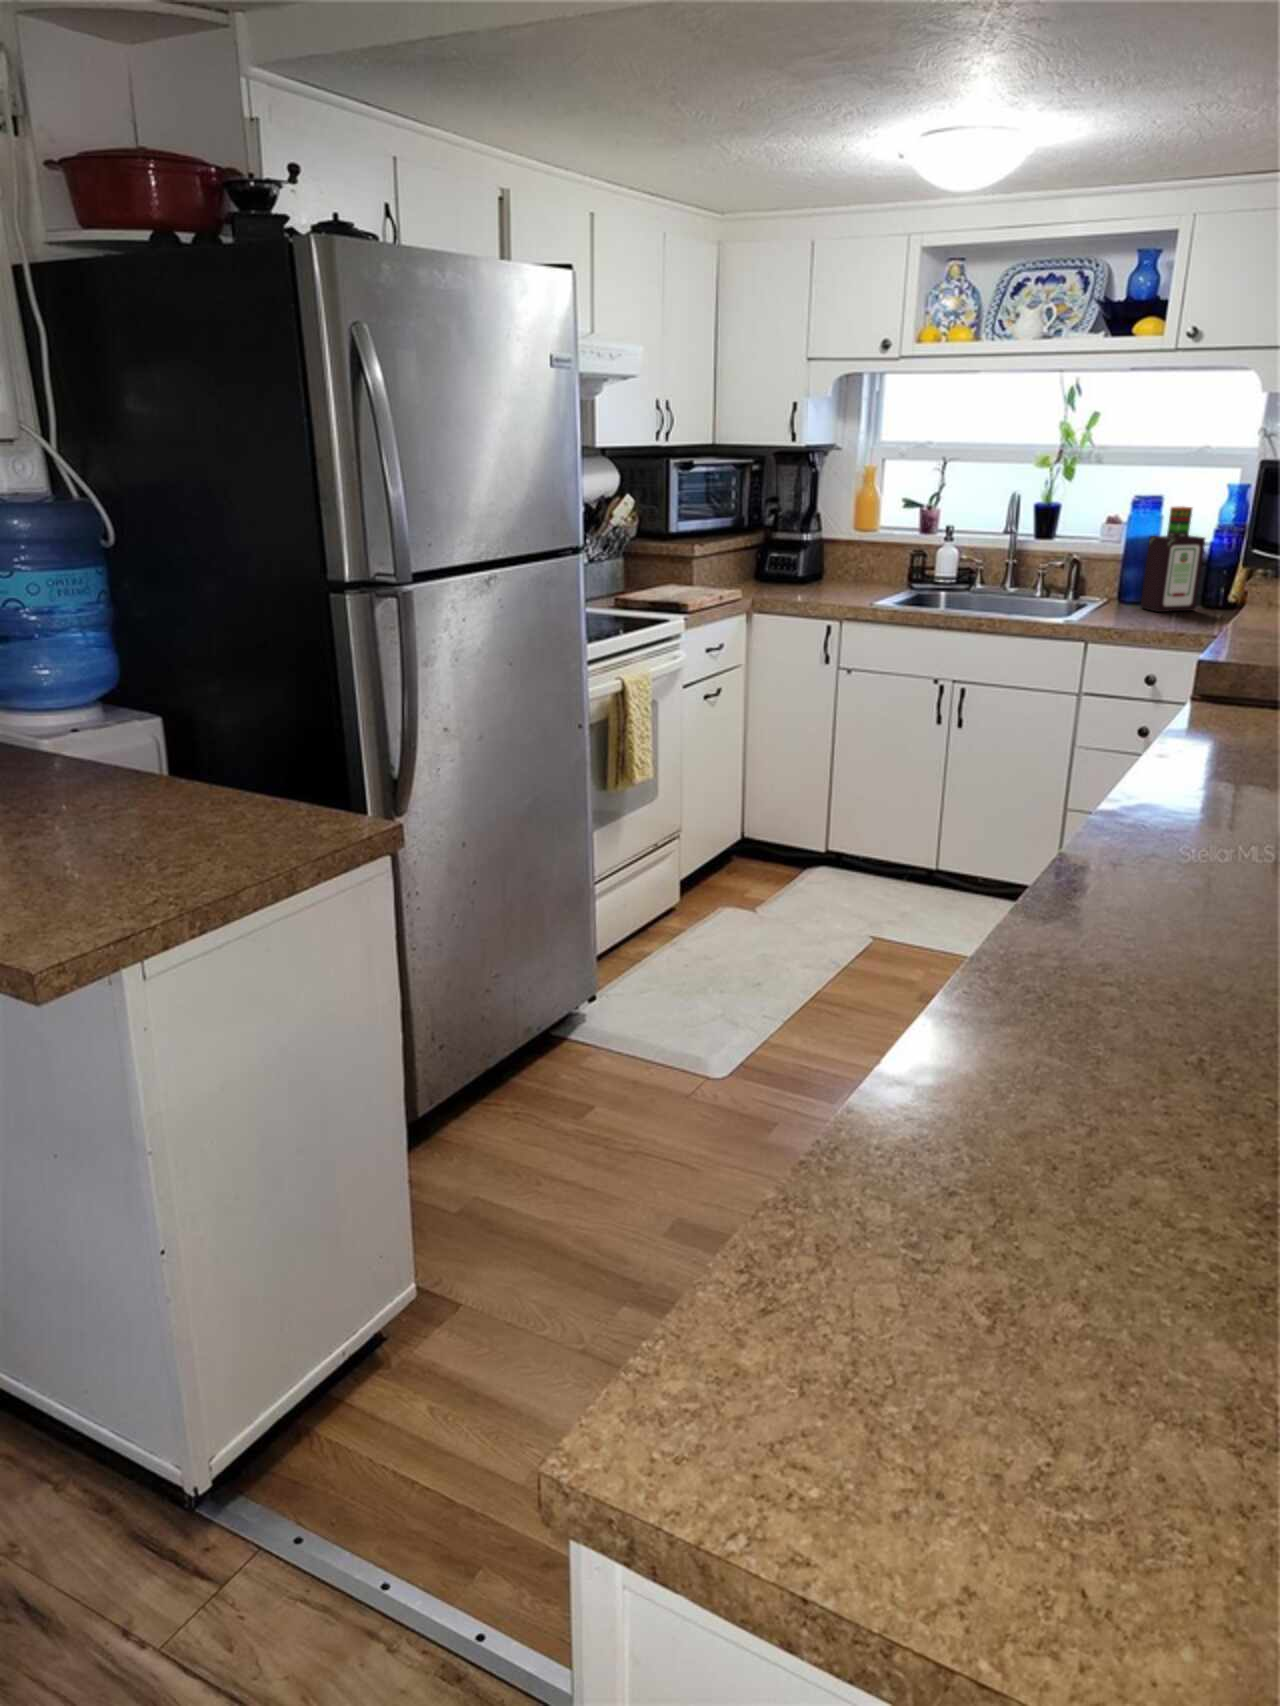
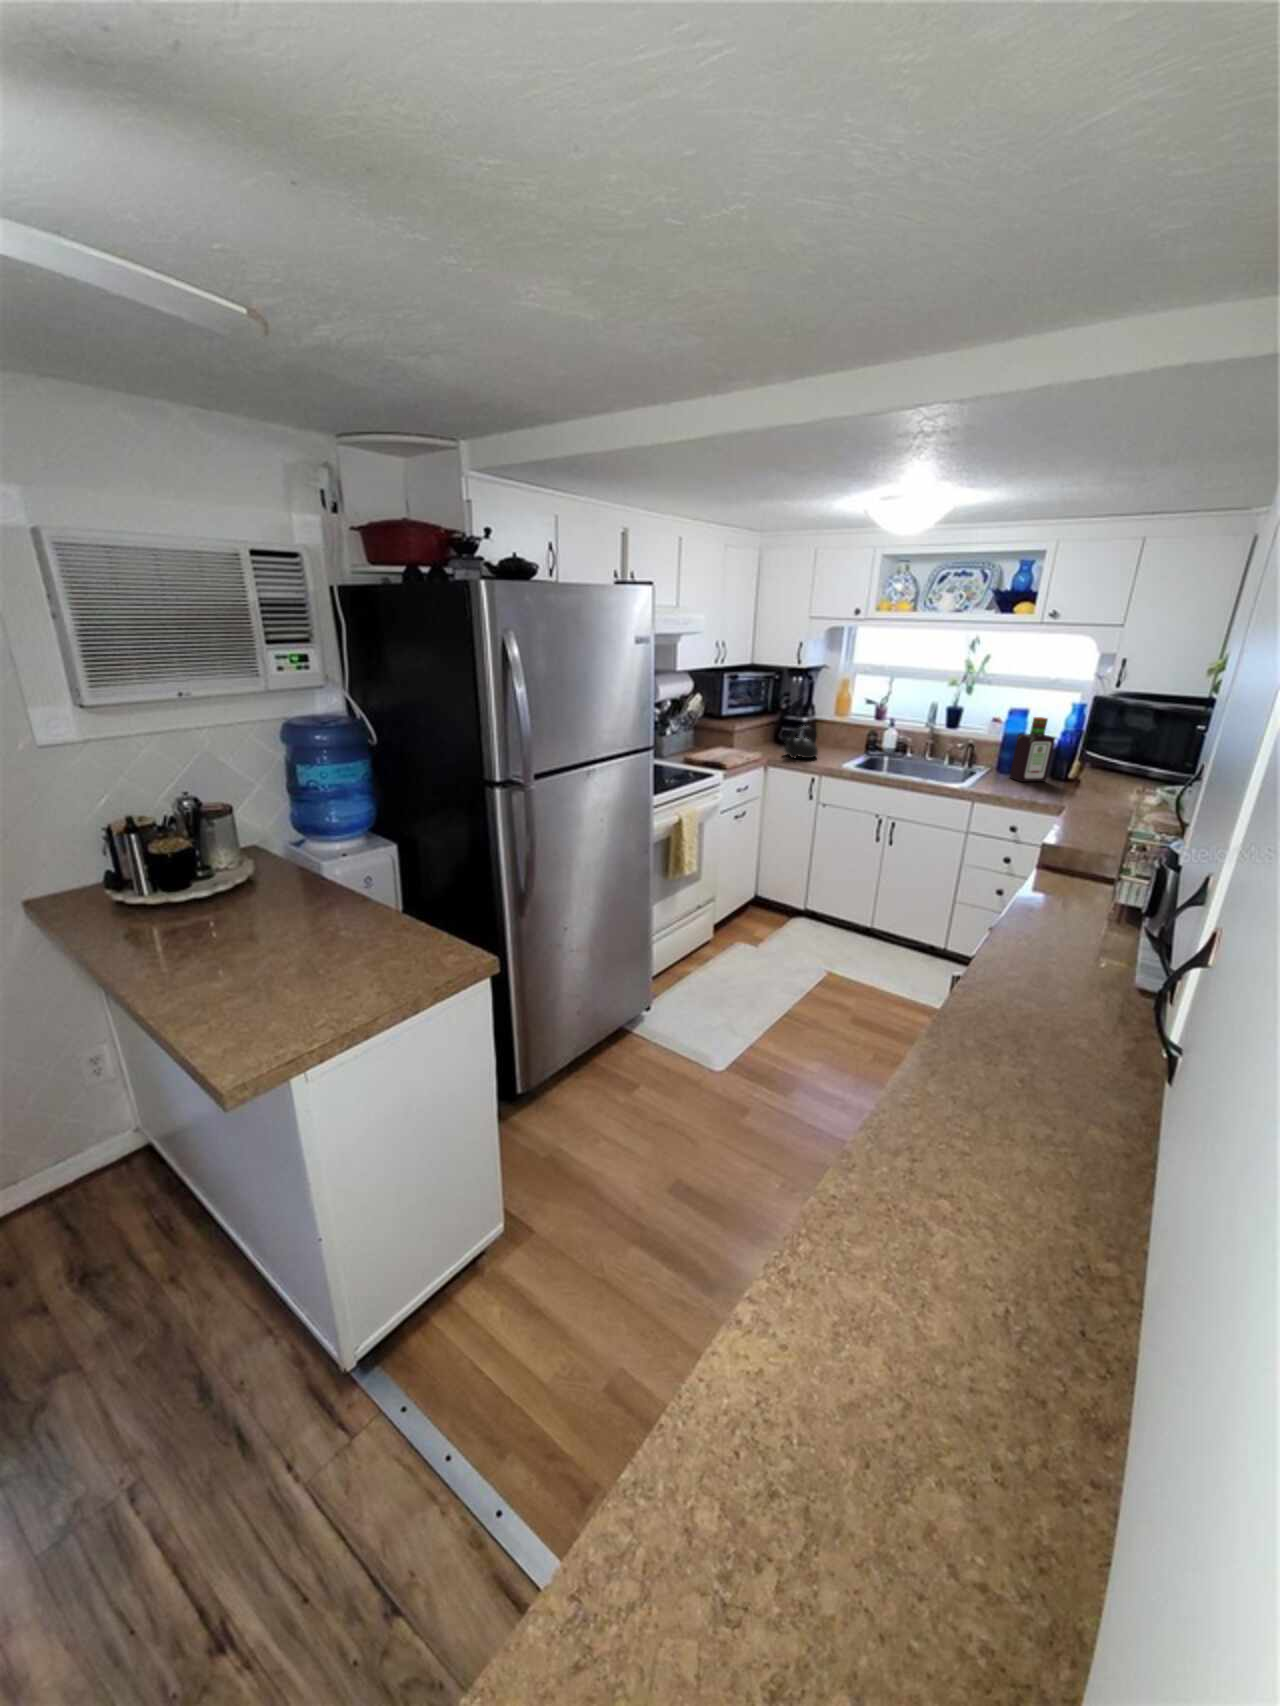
teapot: none [776,541,833,597] -> present [784,726,818,758]

